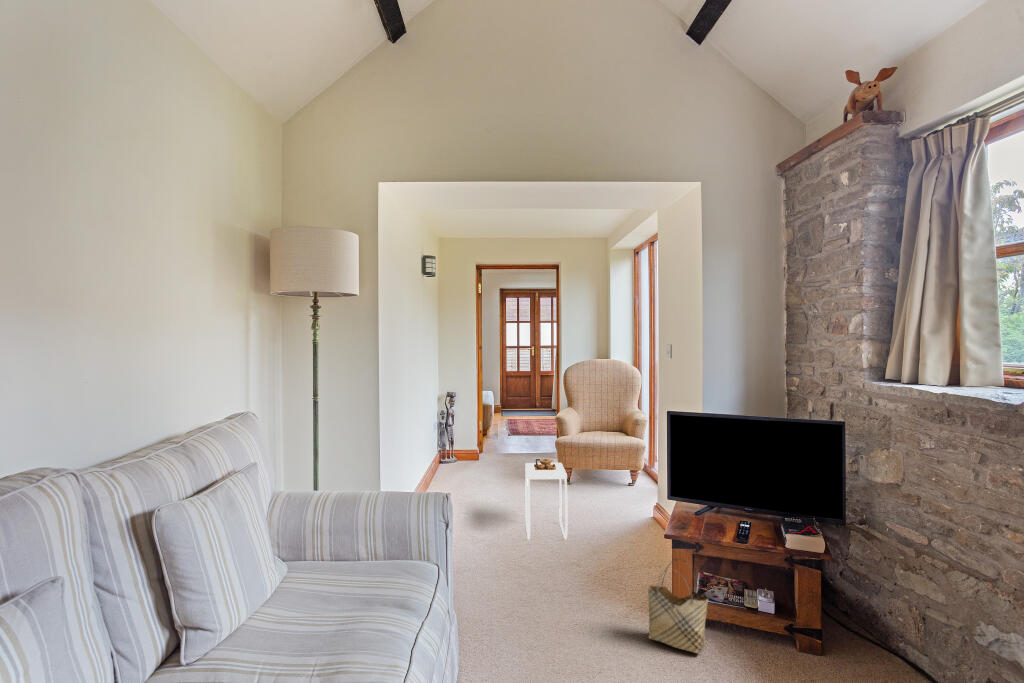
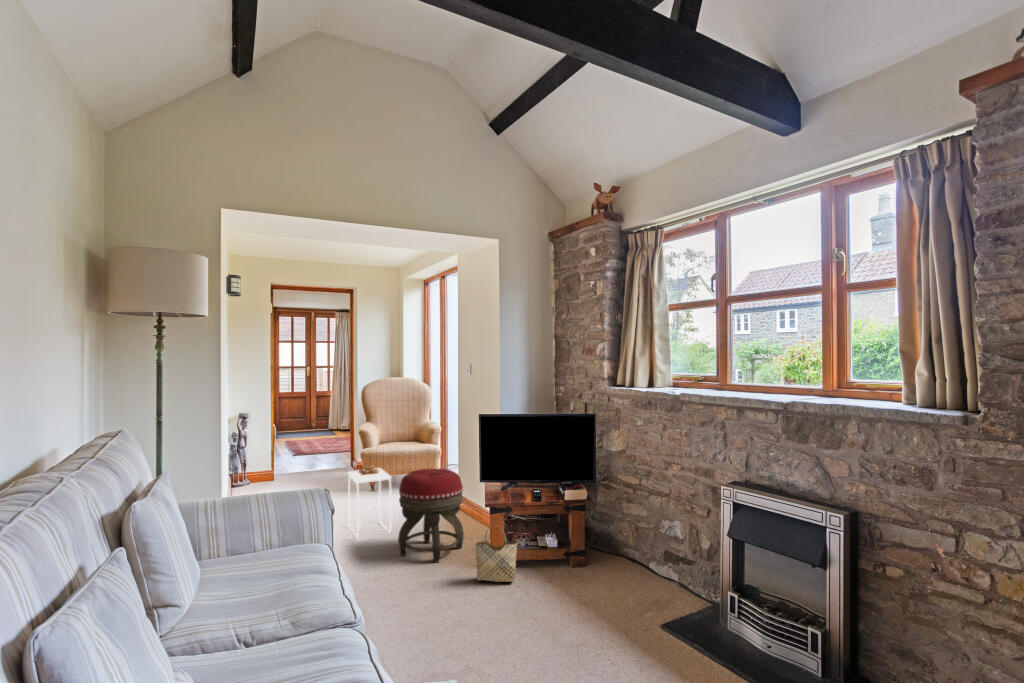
footstool: none [564,473,646,595] -> present [398,469,464,563]

